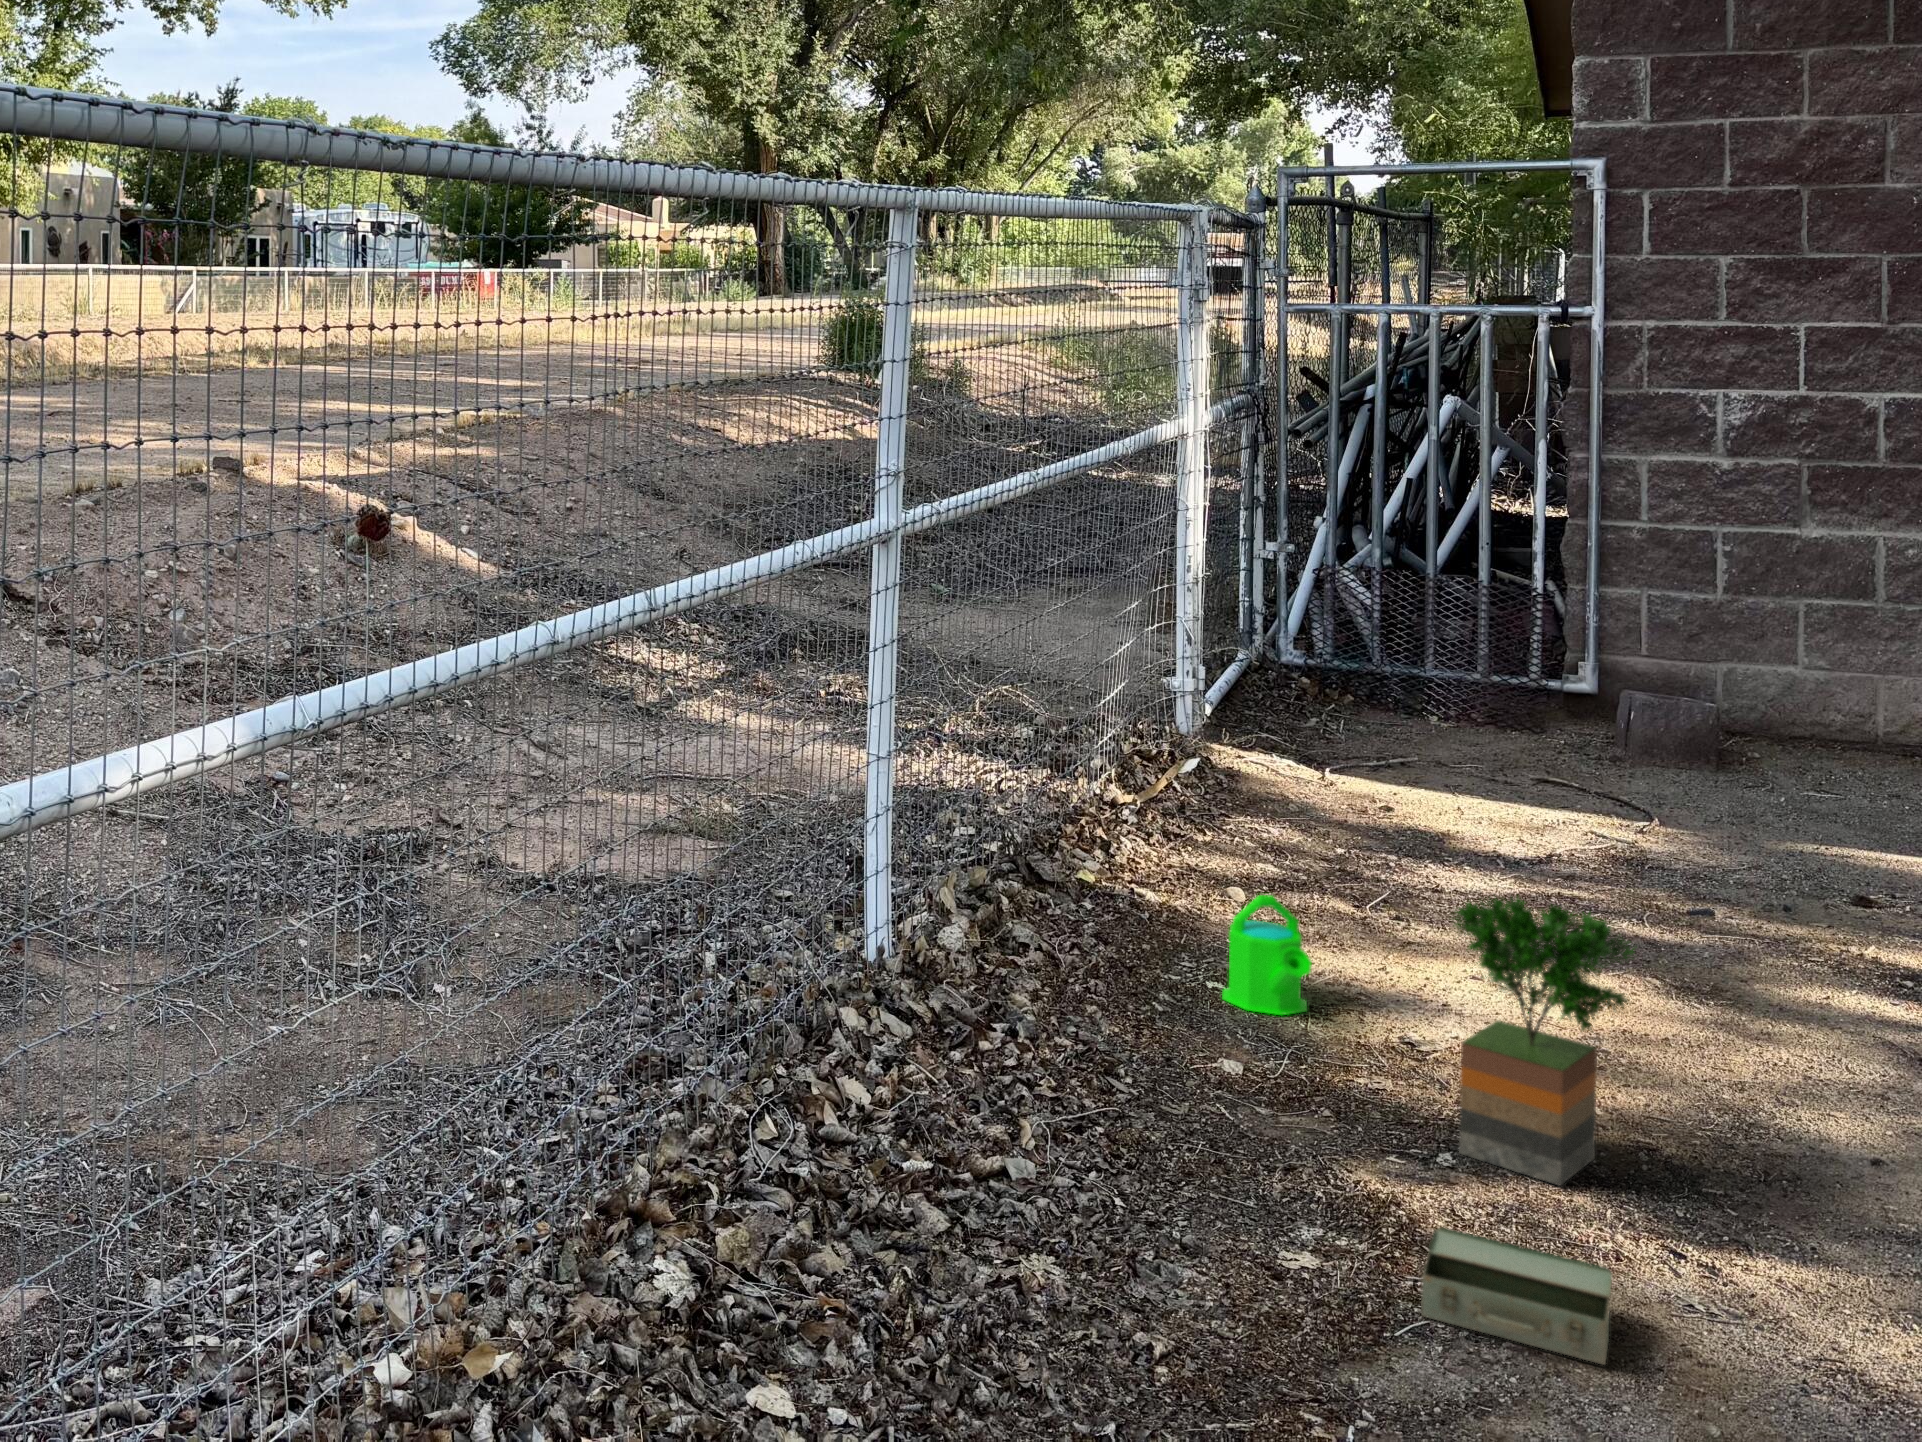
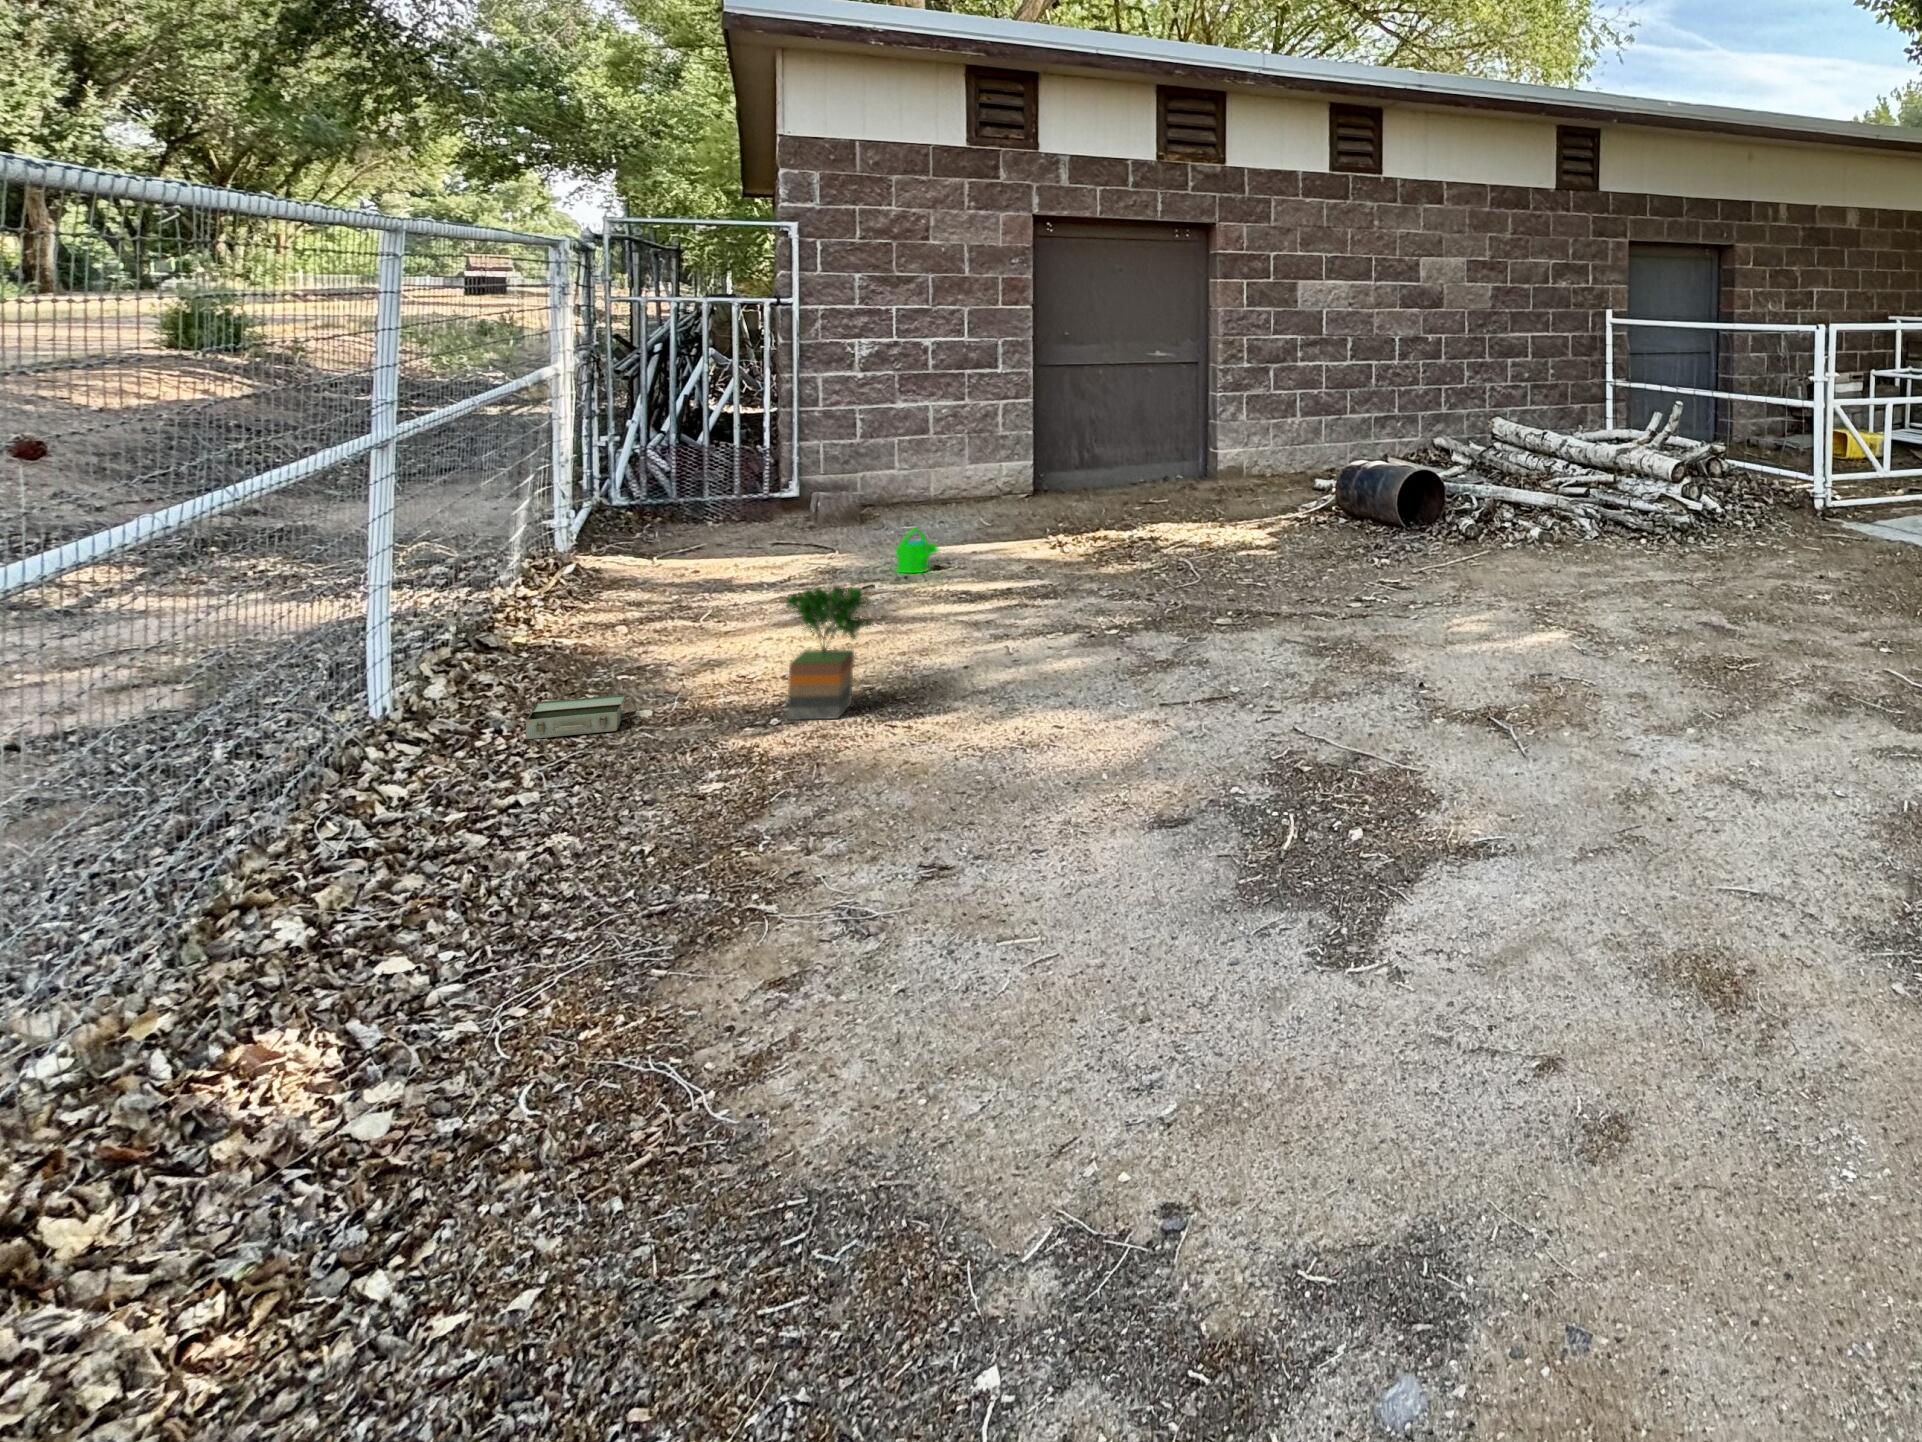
watering can: present [1222,895,1312,1016] -> present [895,528,938,573]
toolbox: present [1421,1227,1613,1364] -> present [526,695,625,739]

